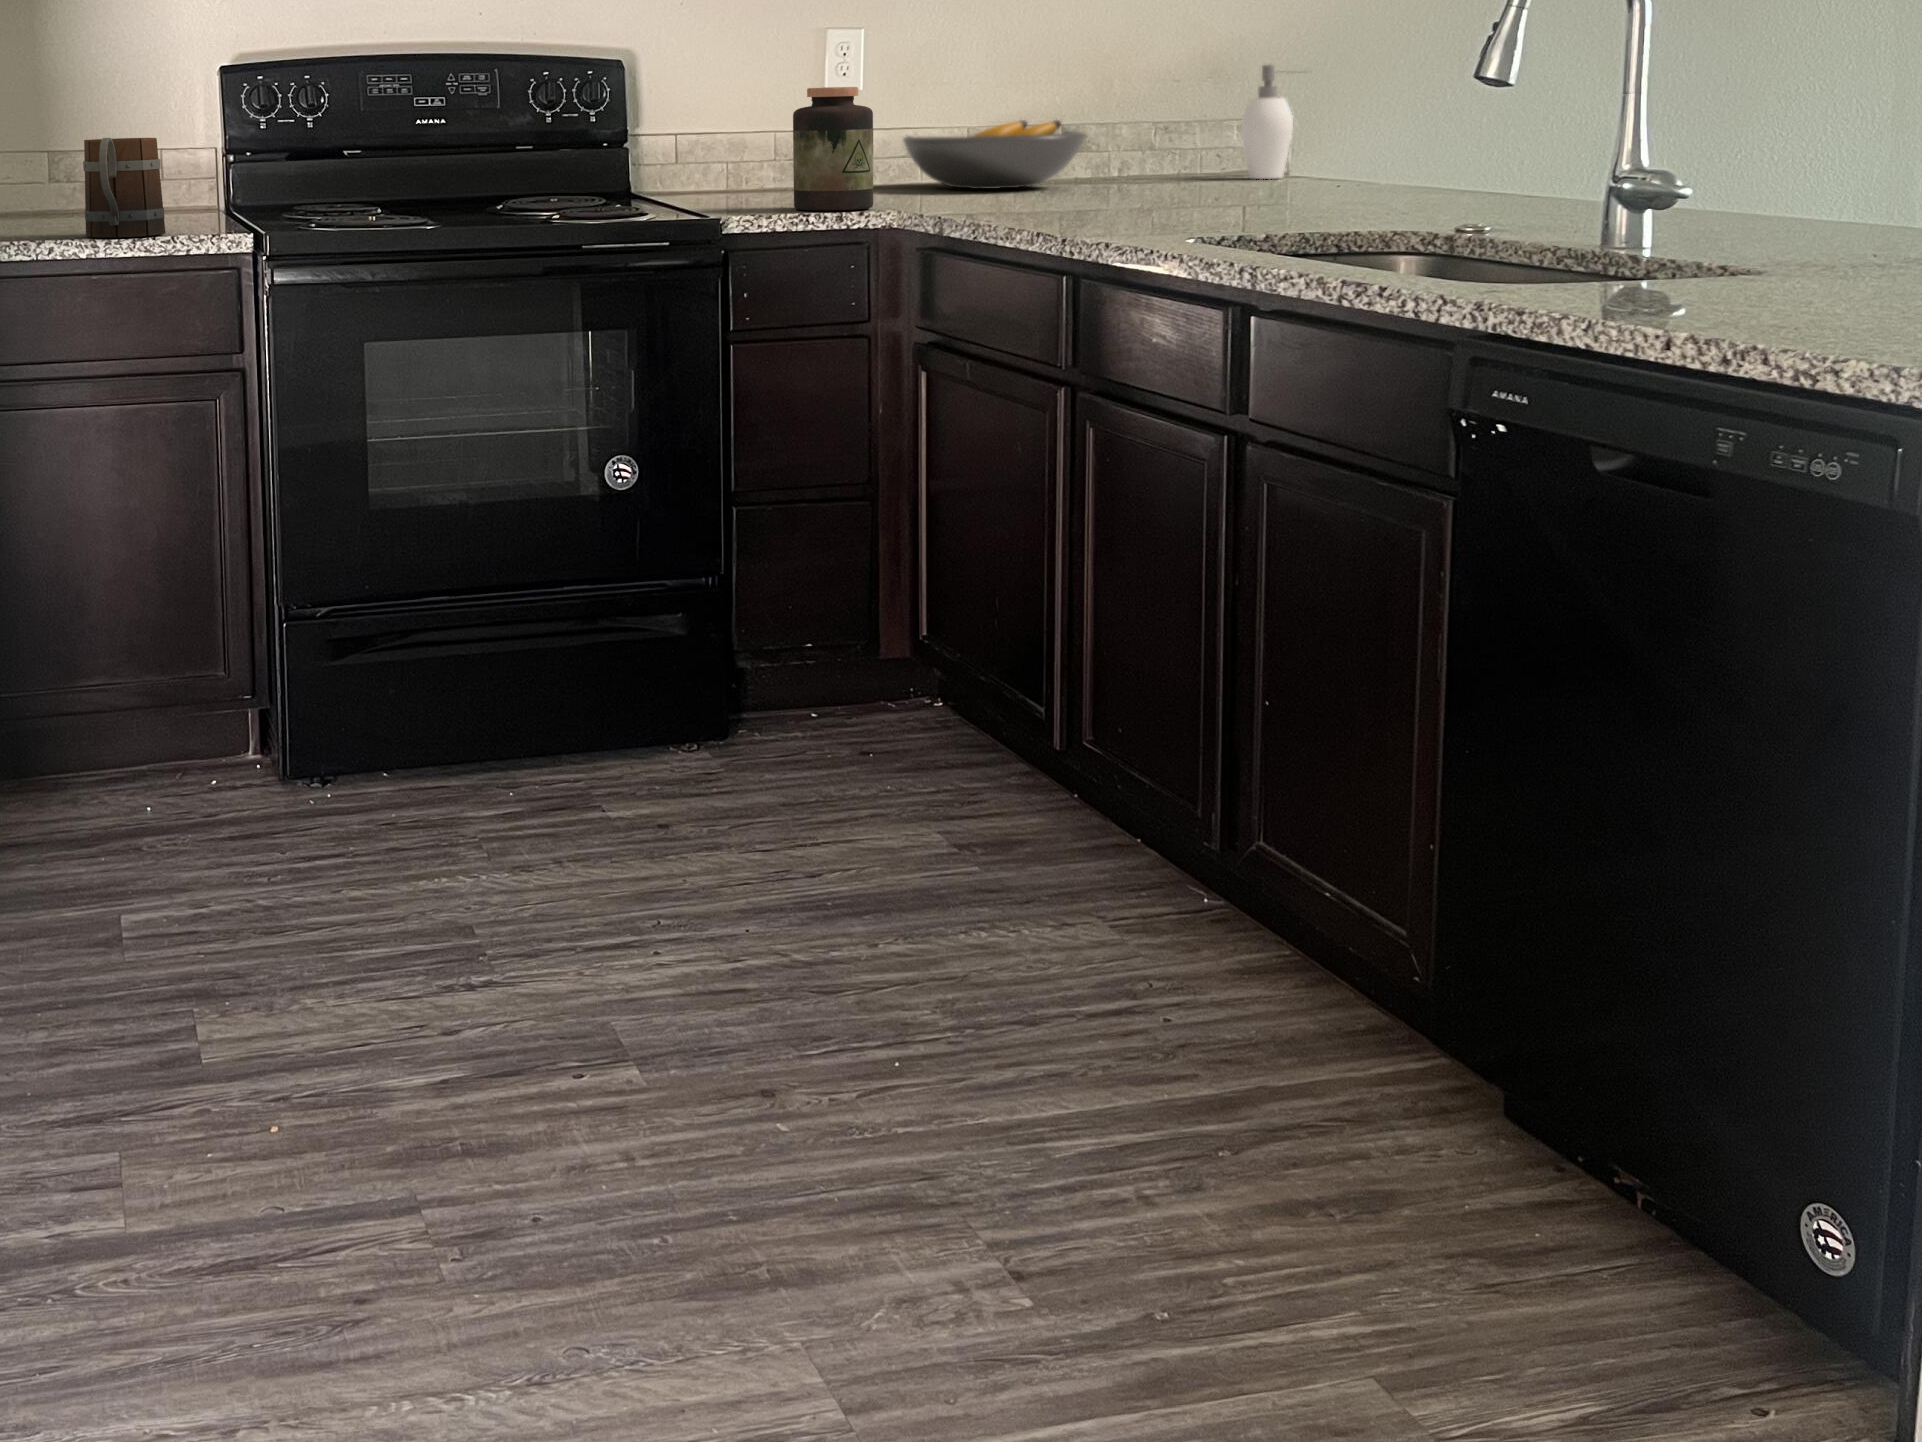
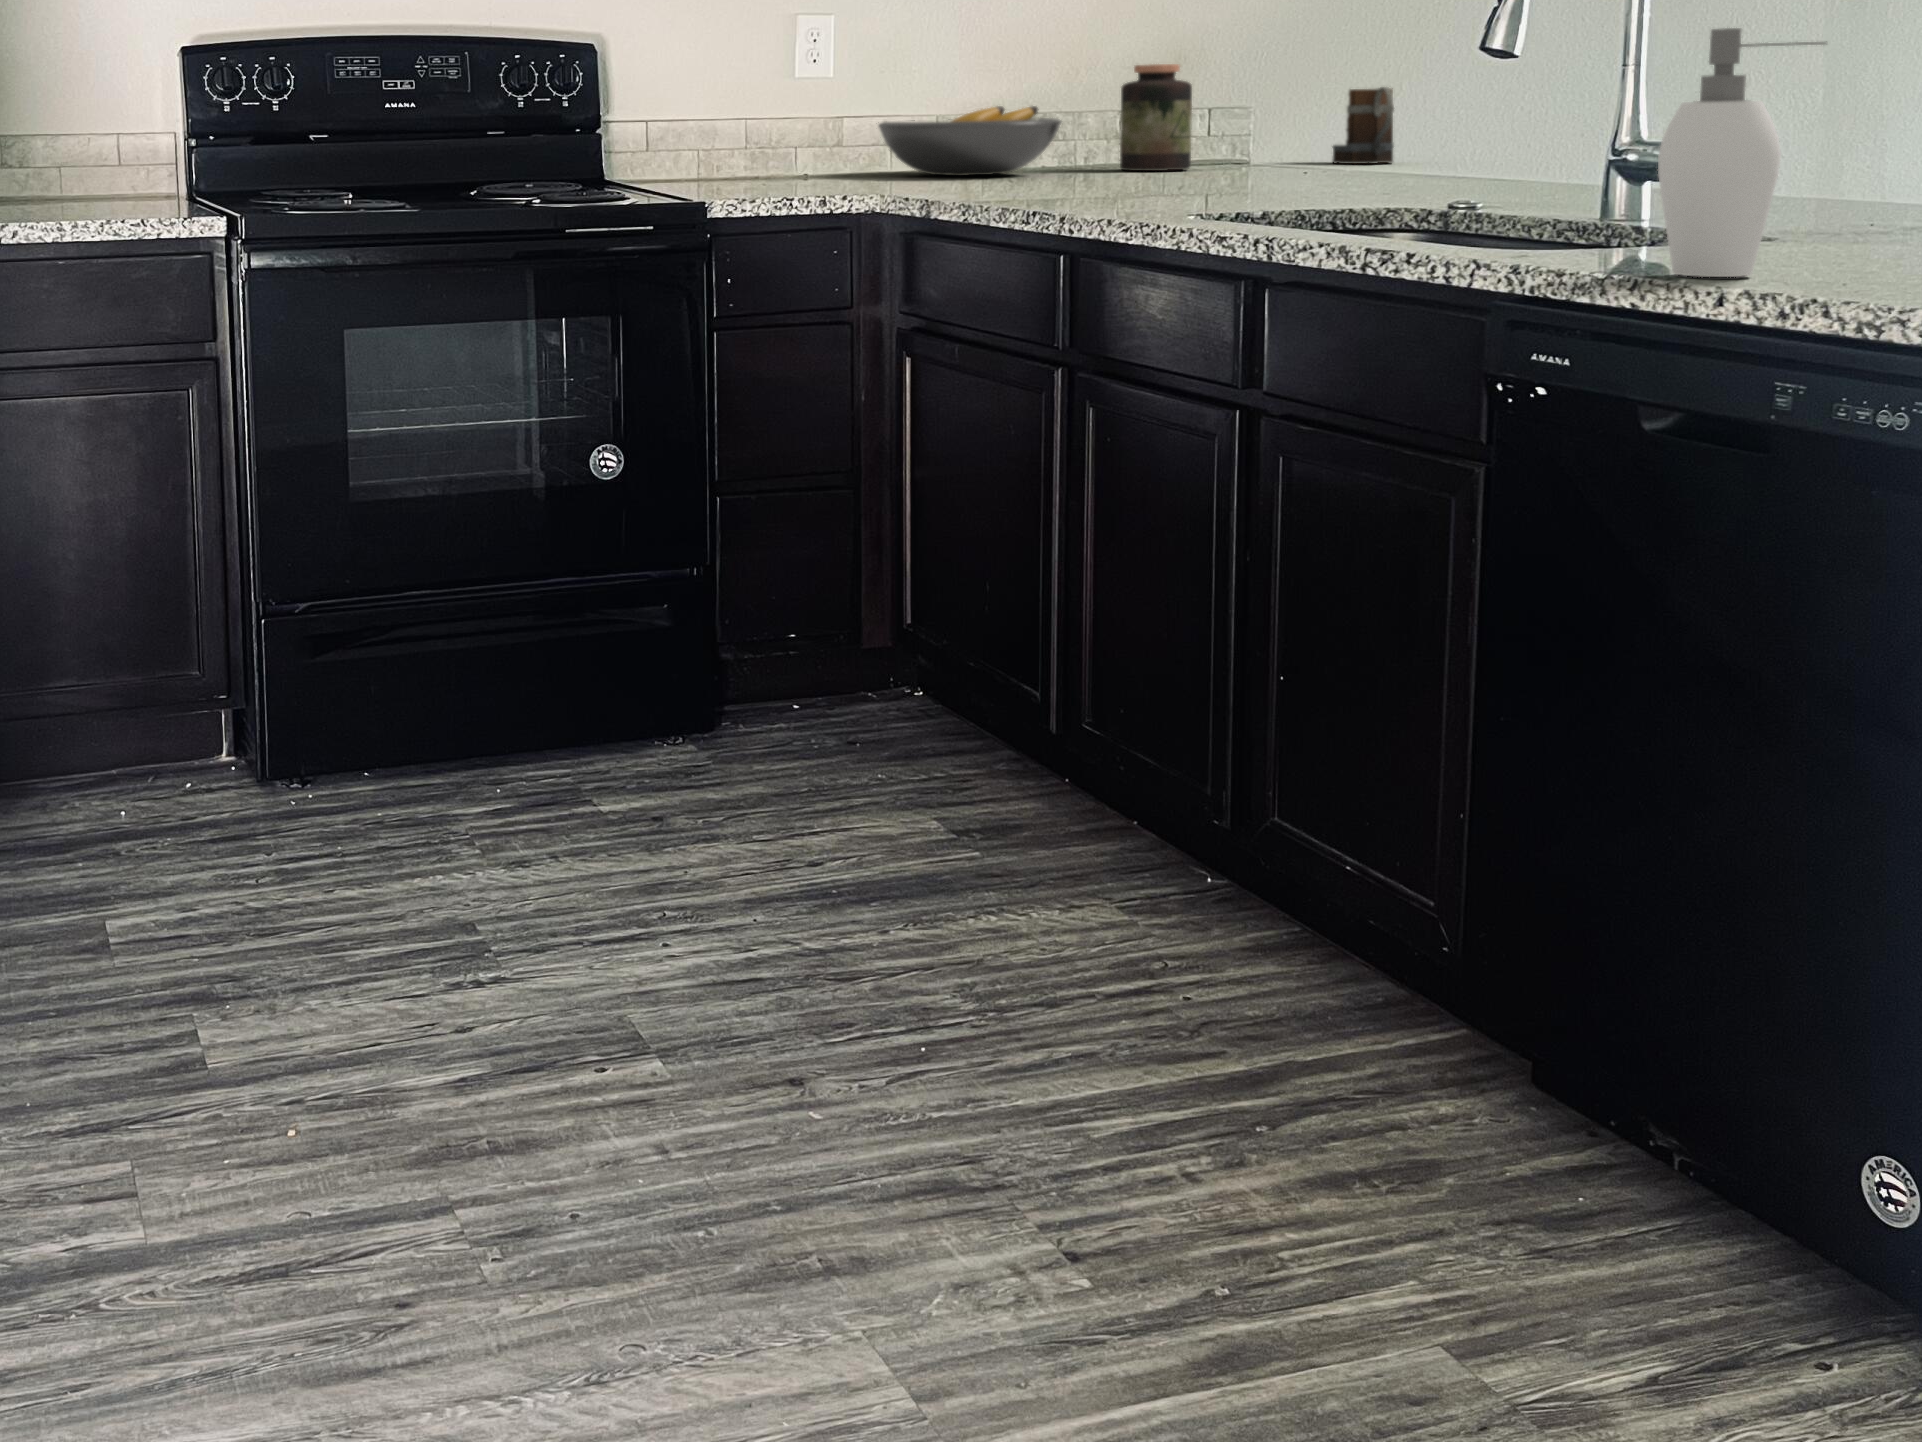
soap dispenser: present [1241,65,1298,179] -> present [1658,28,1827,277]
jar: present [793,87,873,210] -> present [1120,64,1192,171]
mug: present [83,138,166,238] -> present [1333,87,1394,164]

